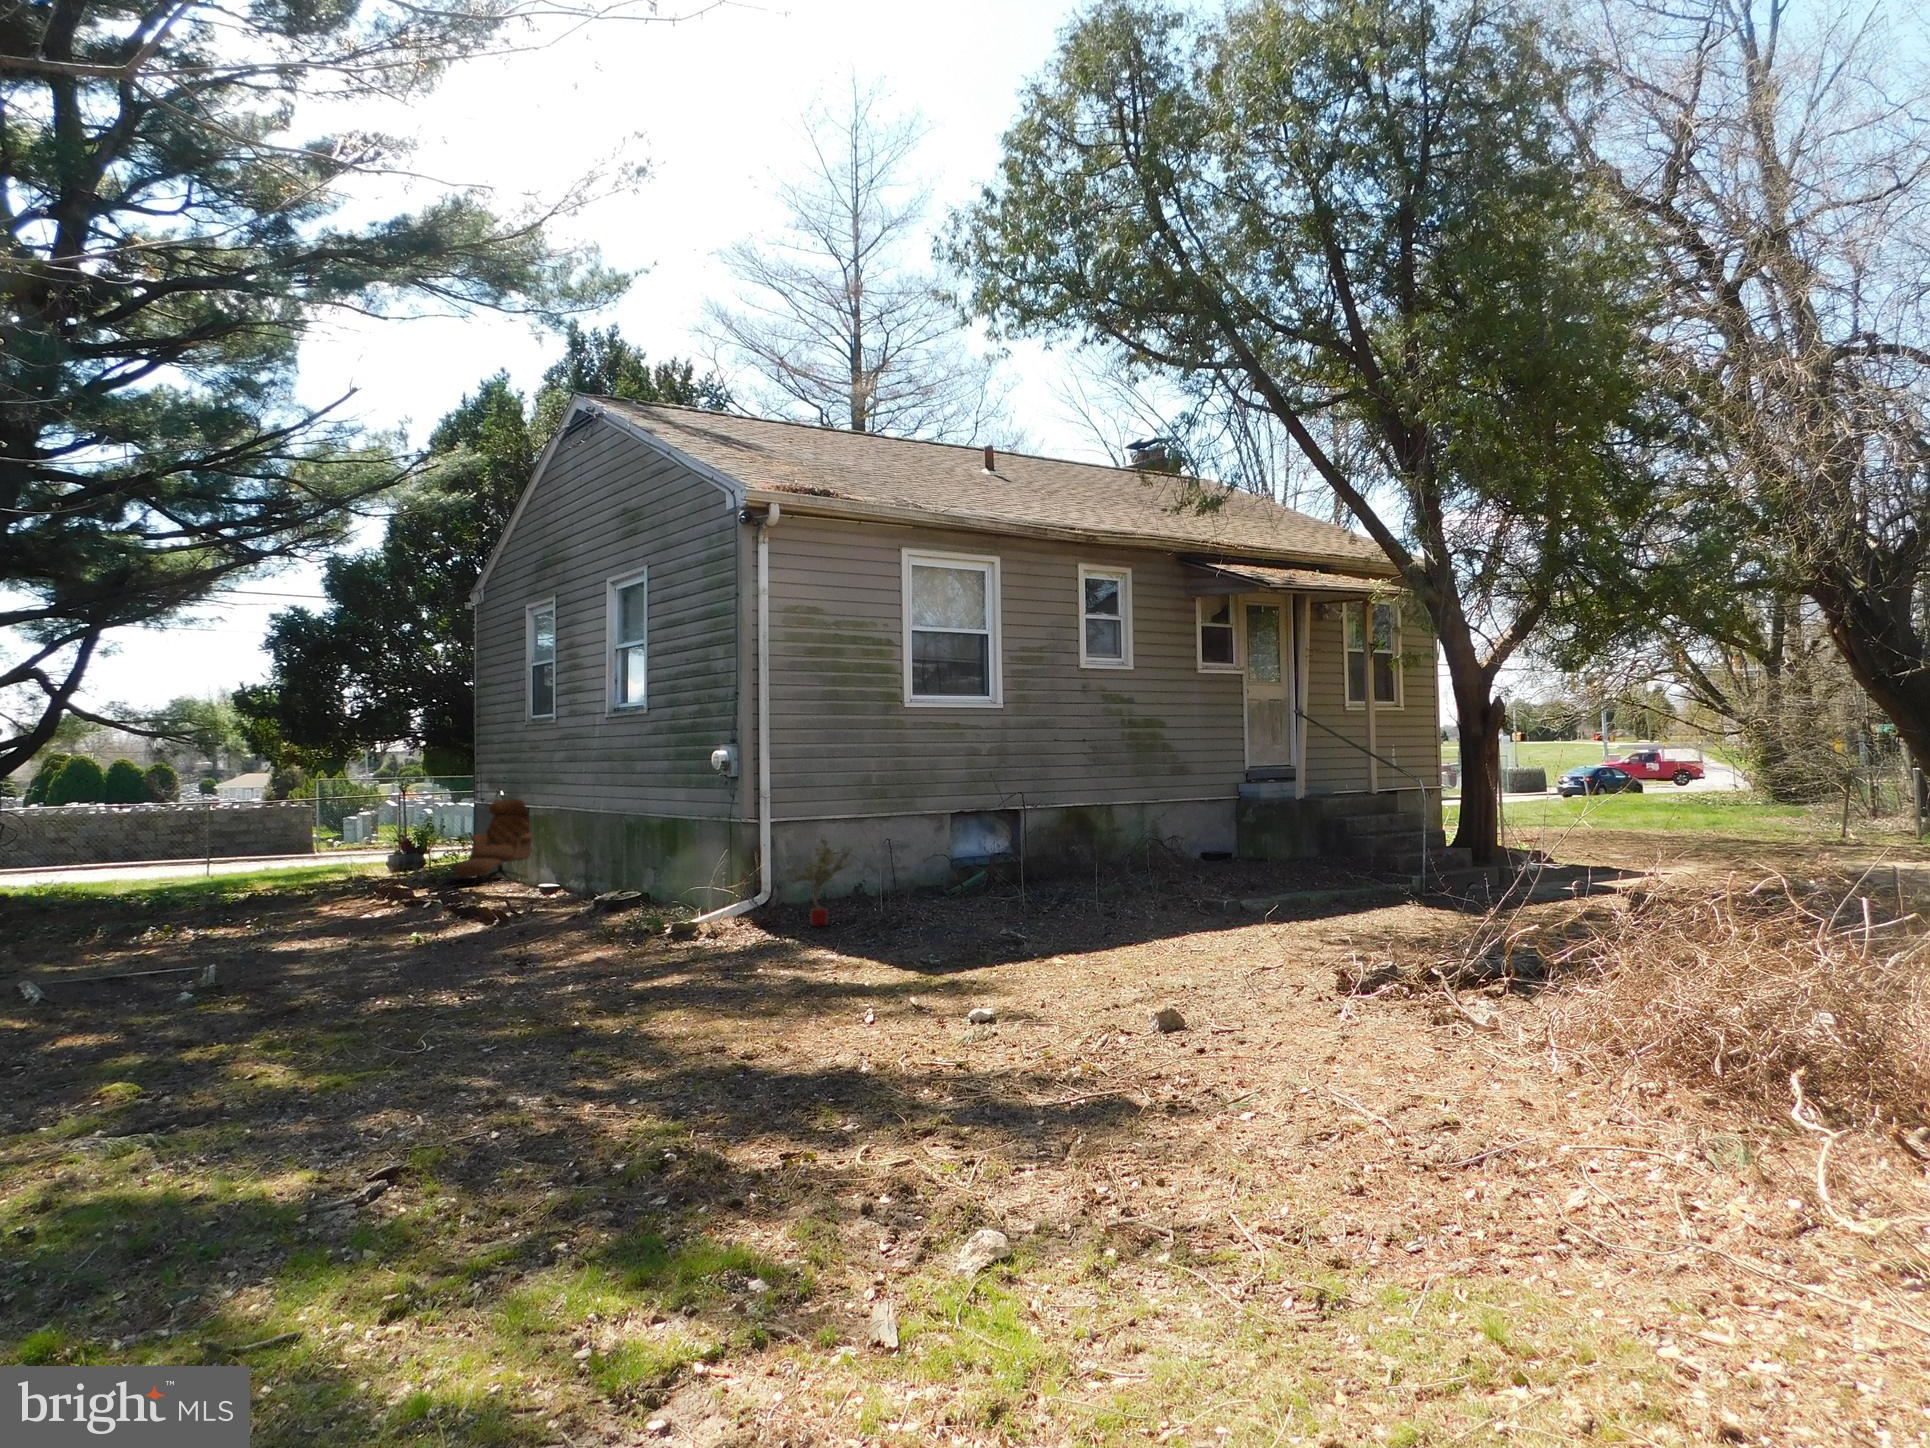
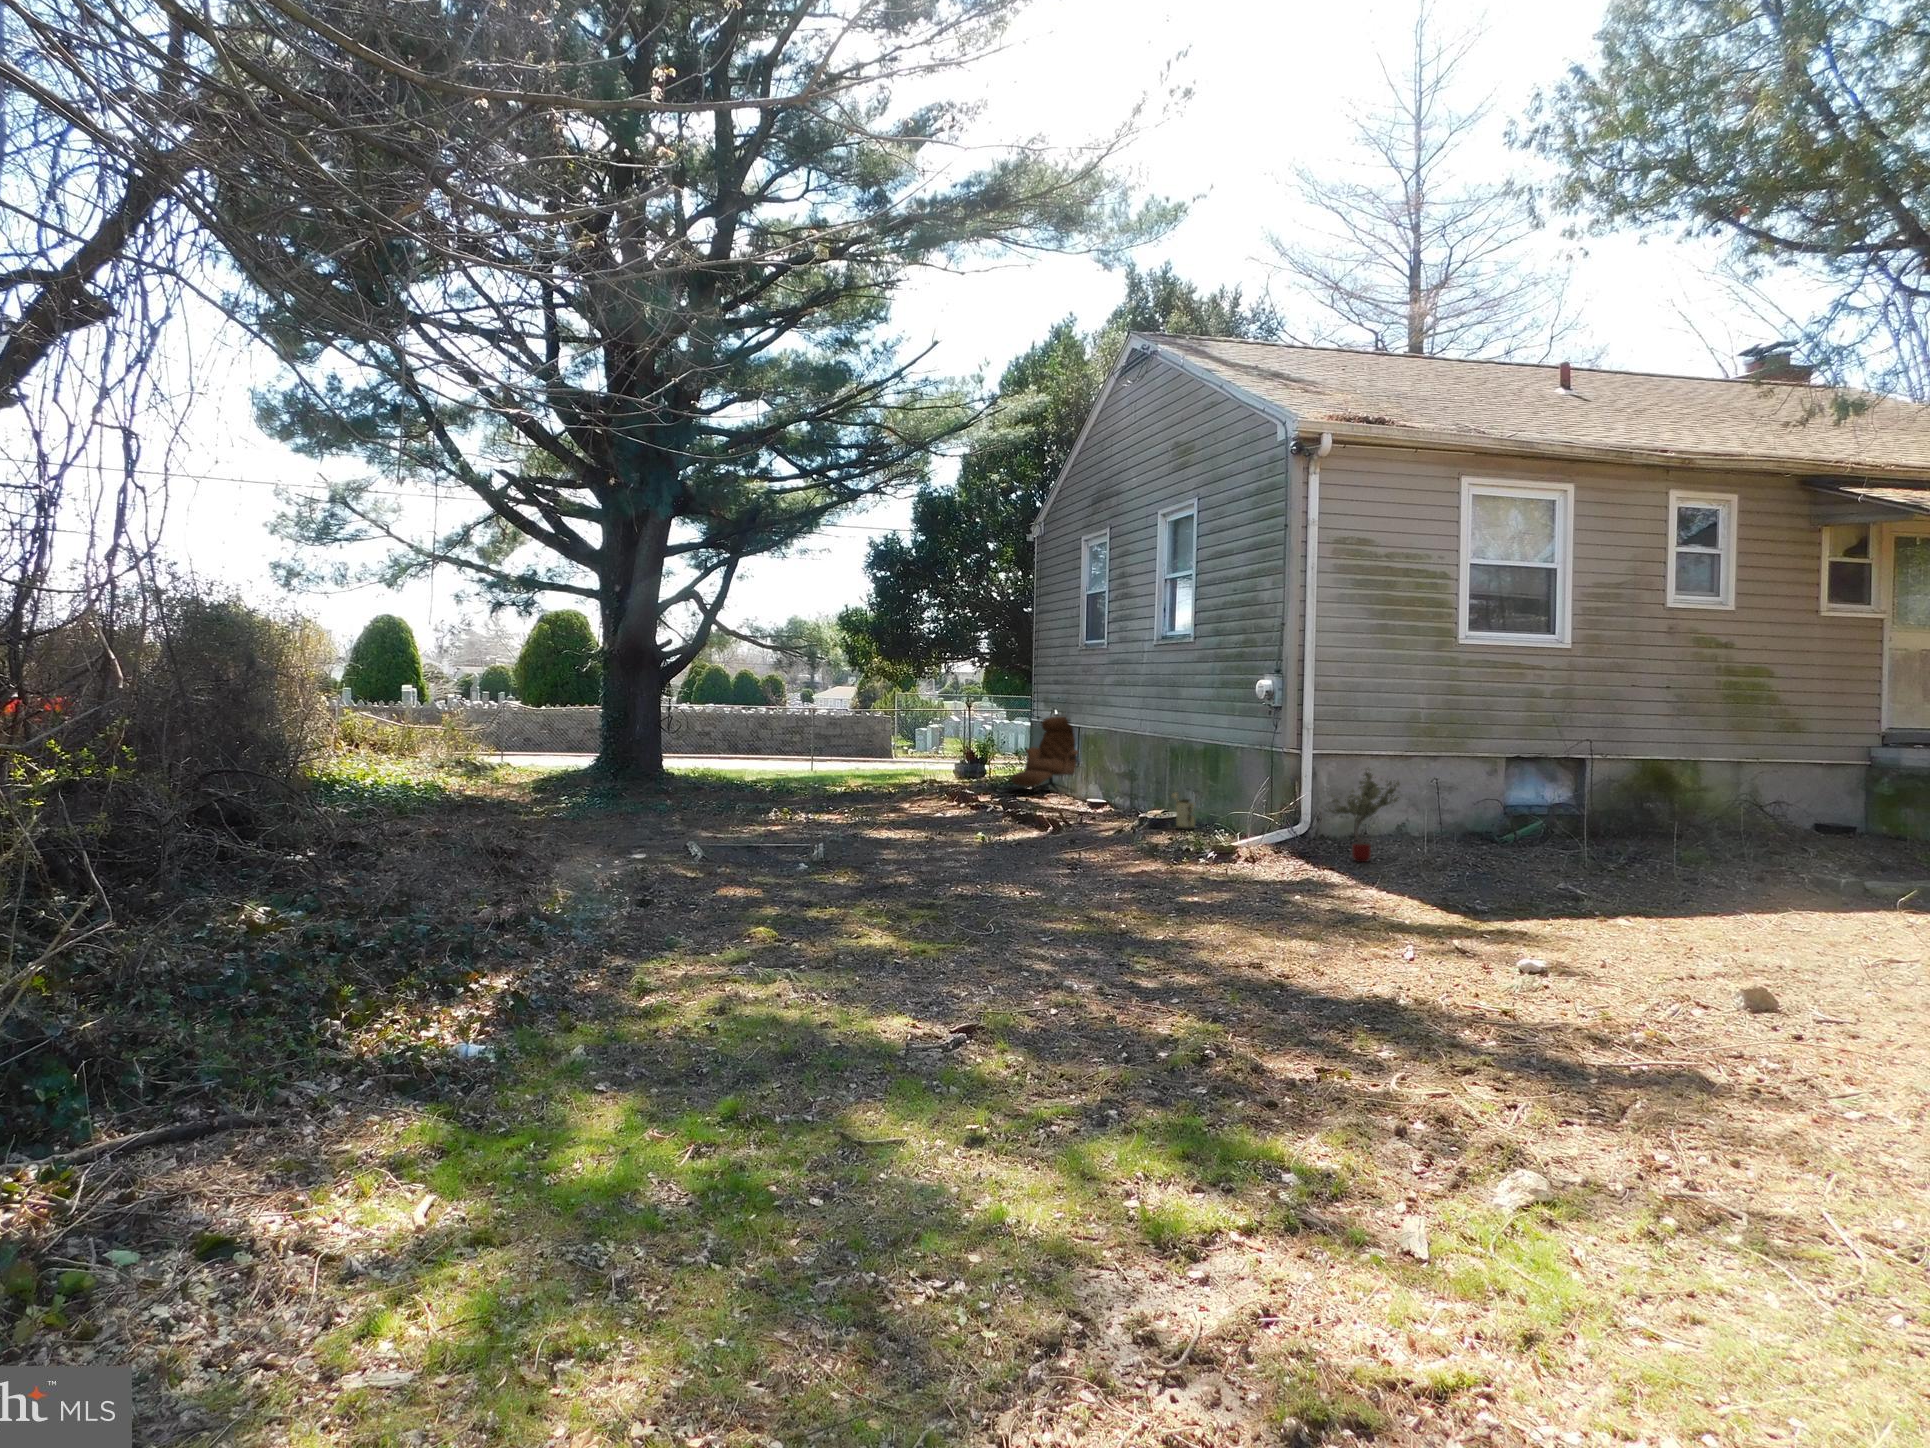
watering can: none [630,870,656,909] -> present [1171,792,1196,830]

